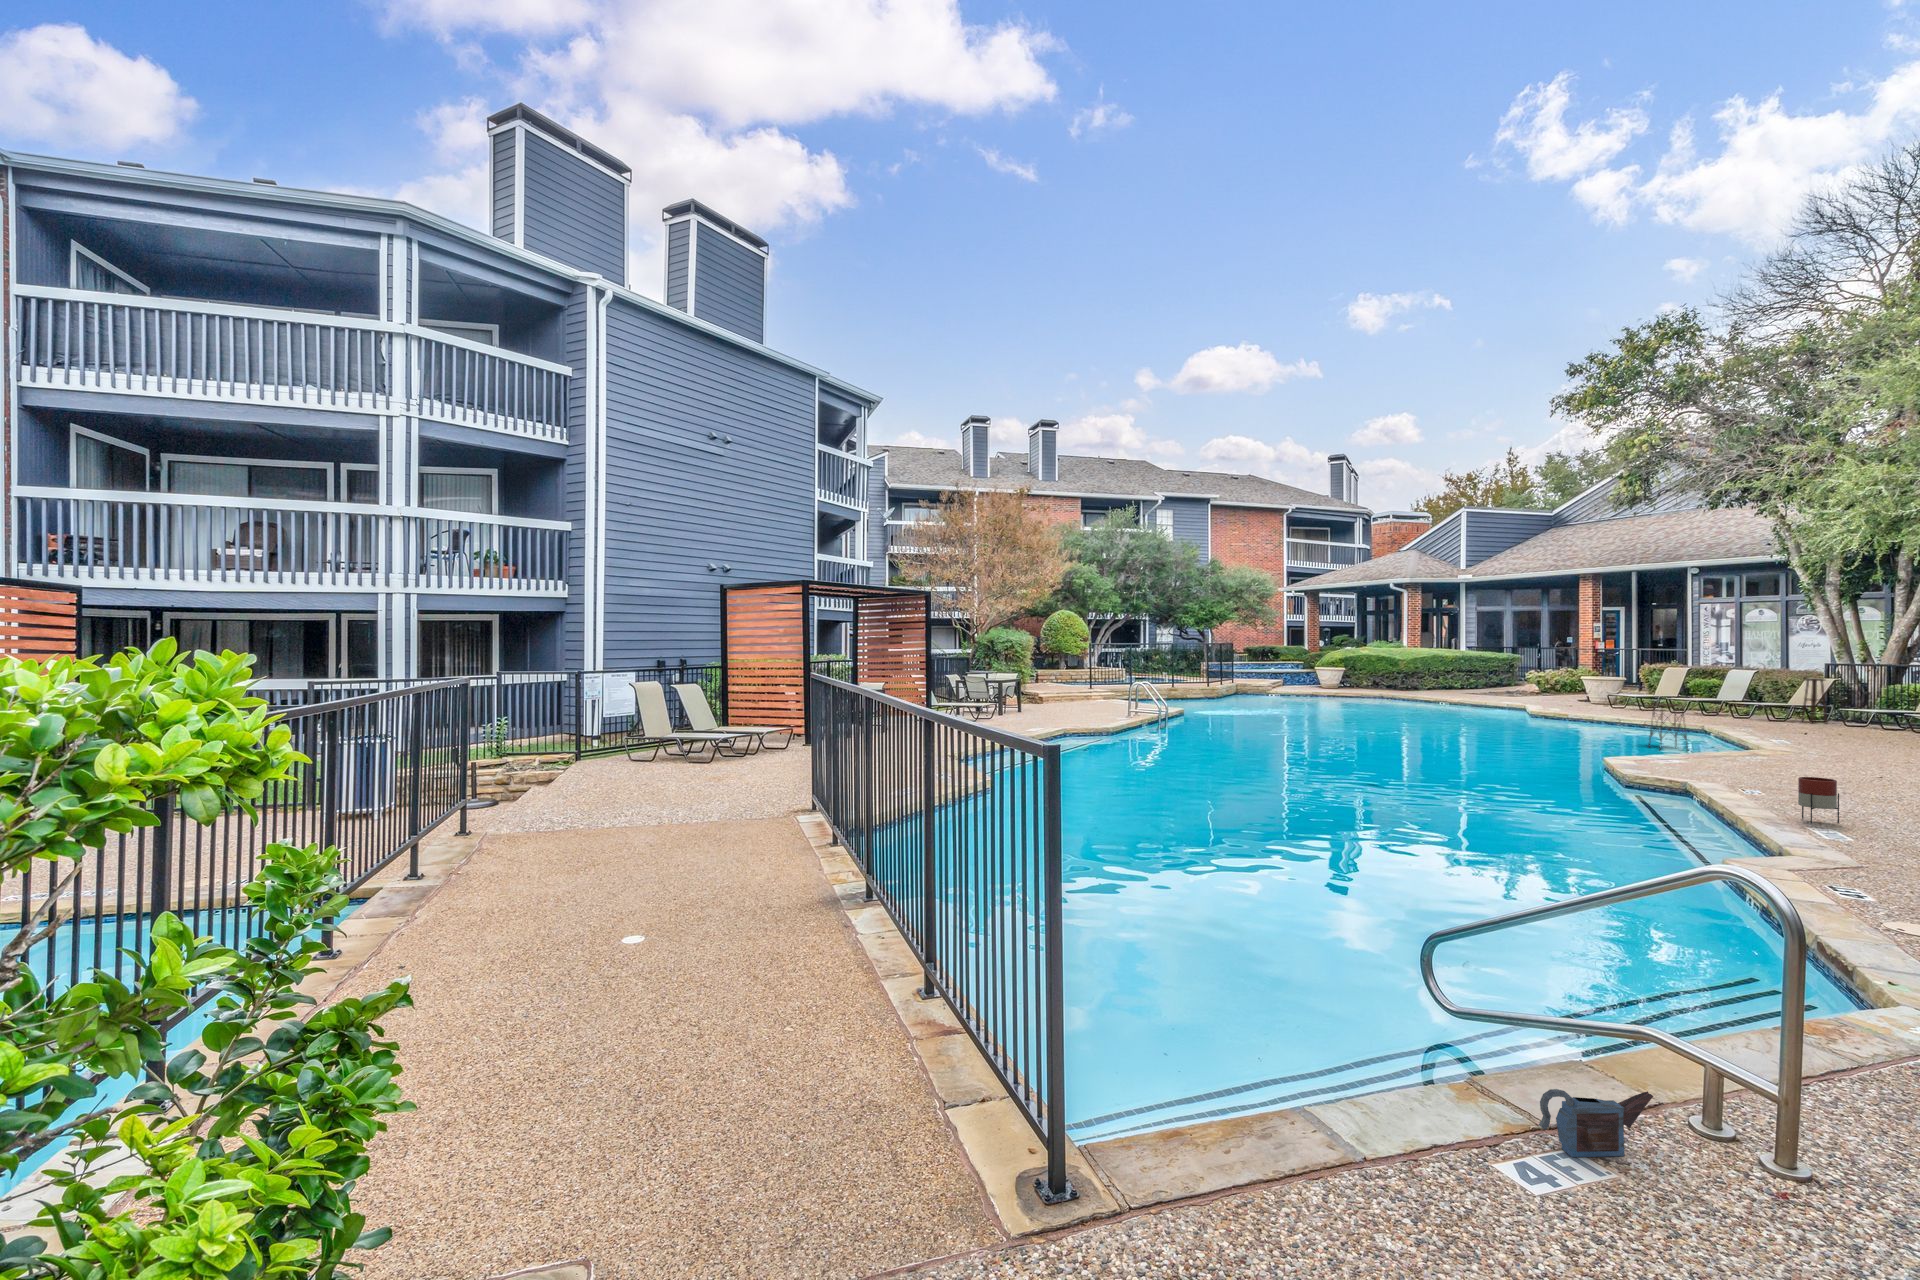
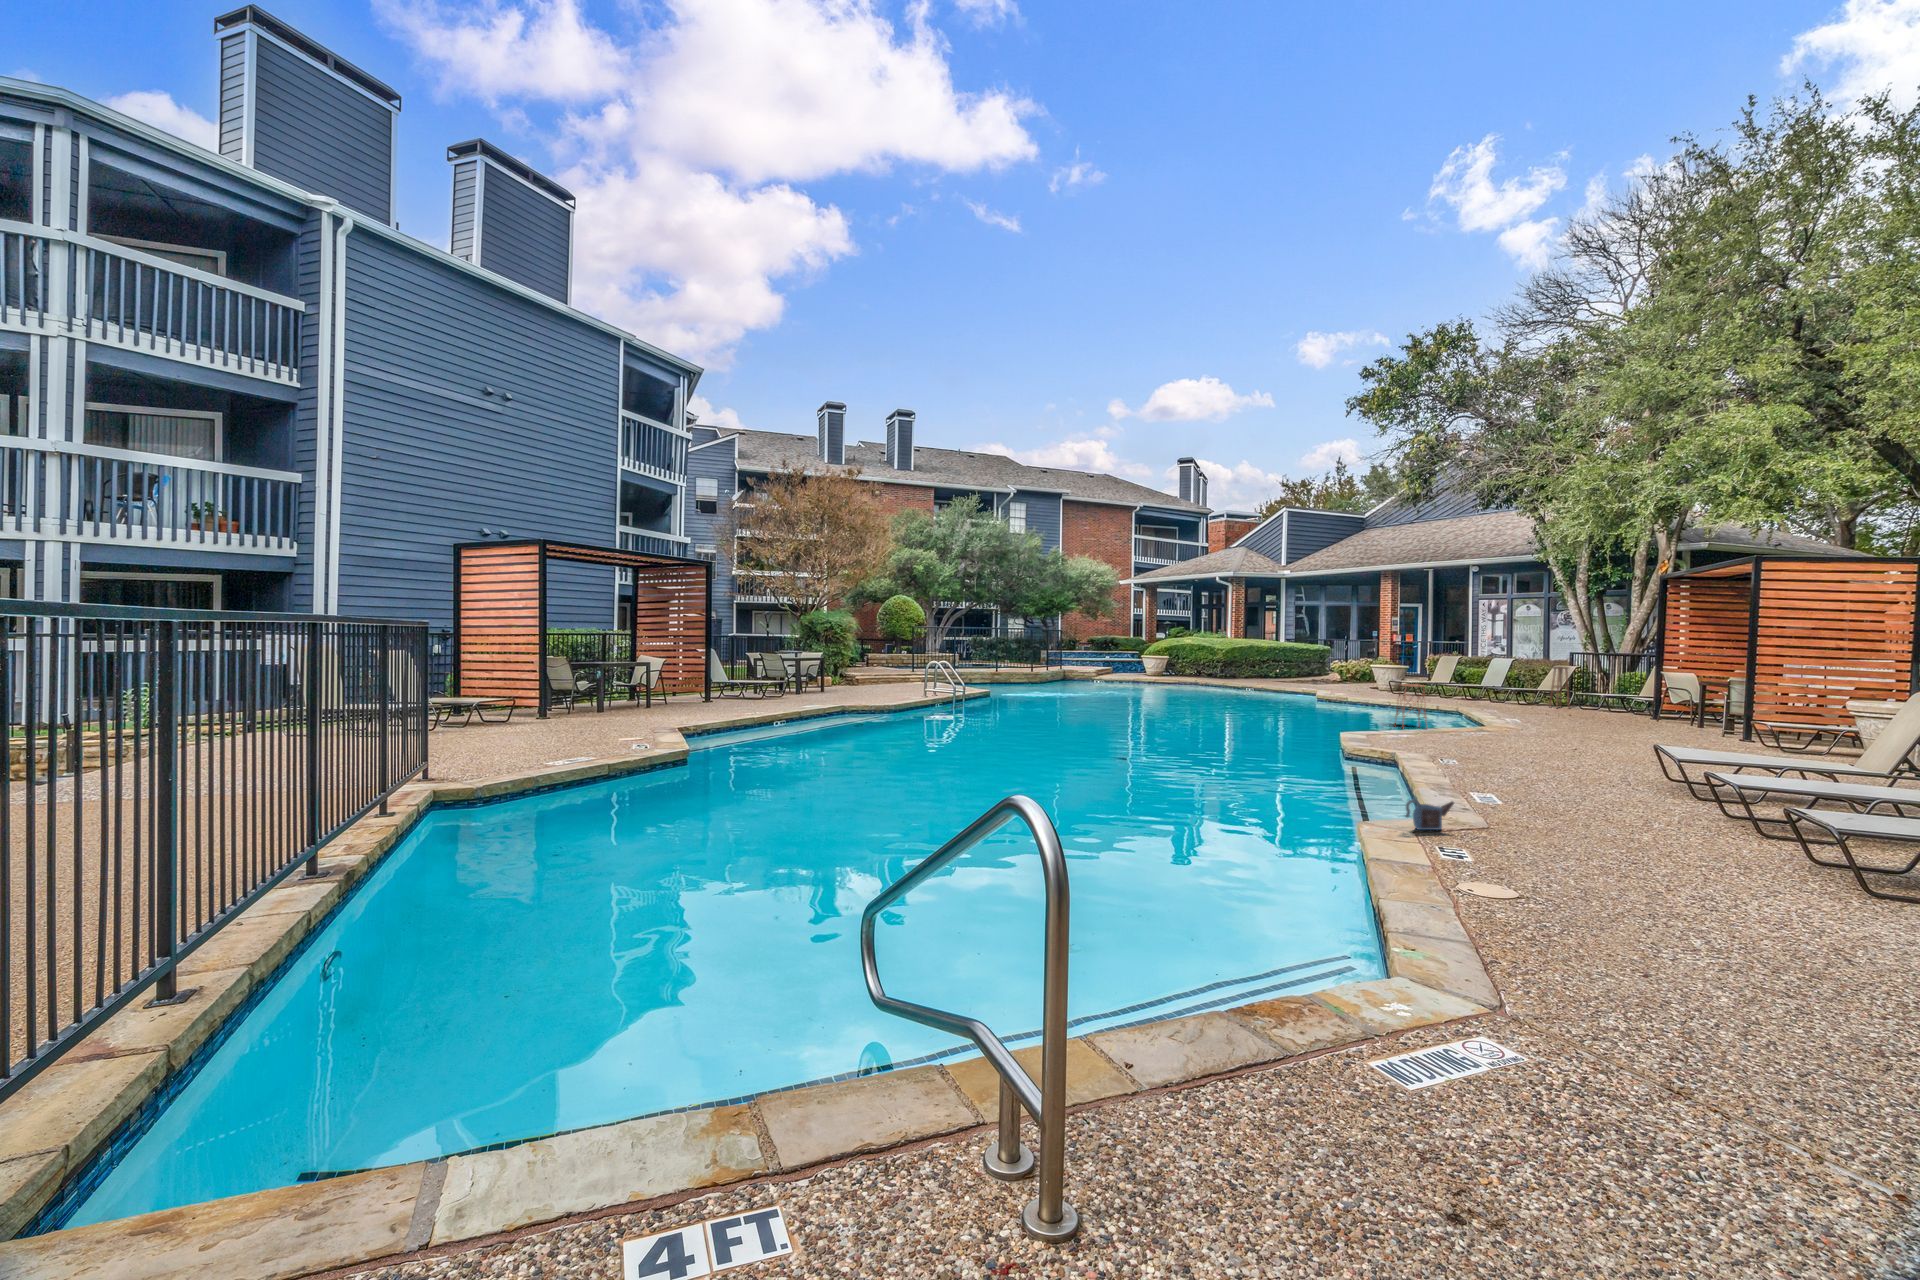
planter: present [1798,777,1839,823] -> none [1472,745,1508,791]
watering can: present [1539,1089,1653,1157] -> present [1406,800,1454,830]

